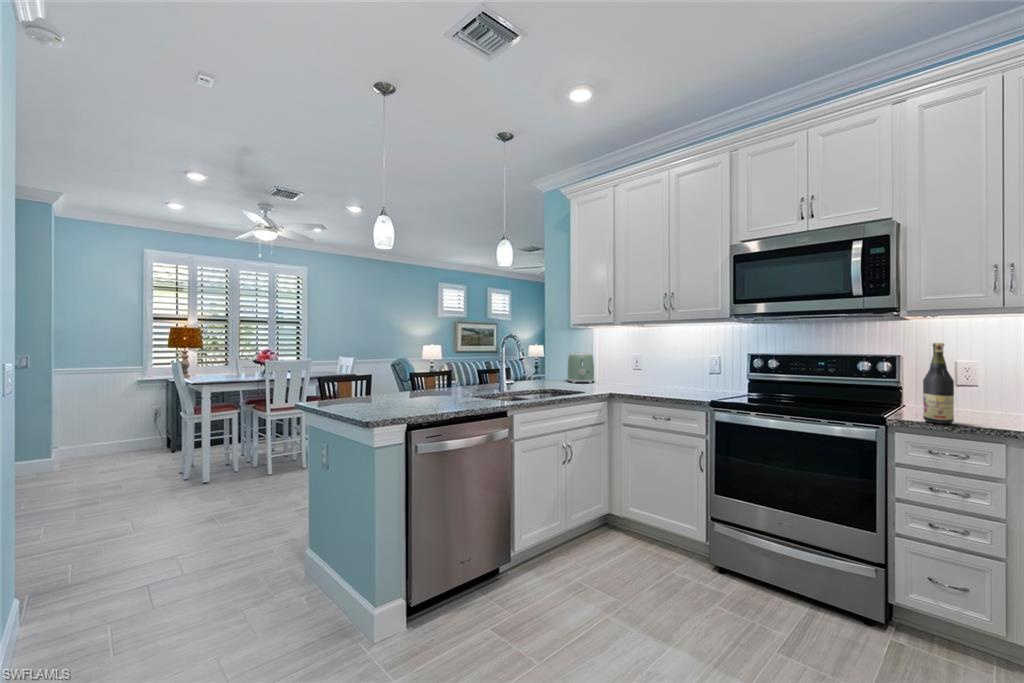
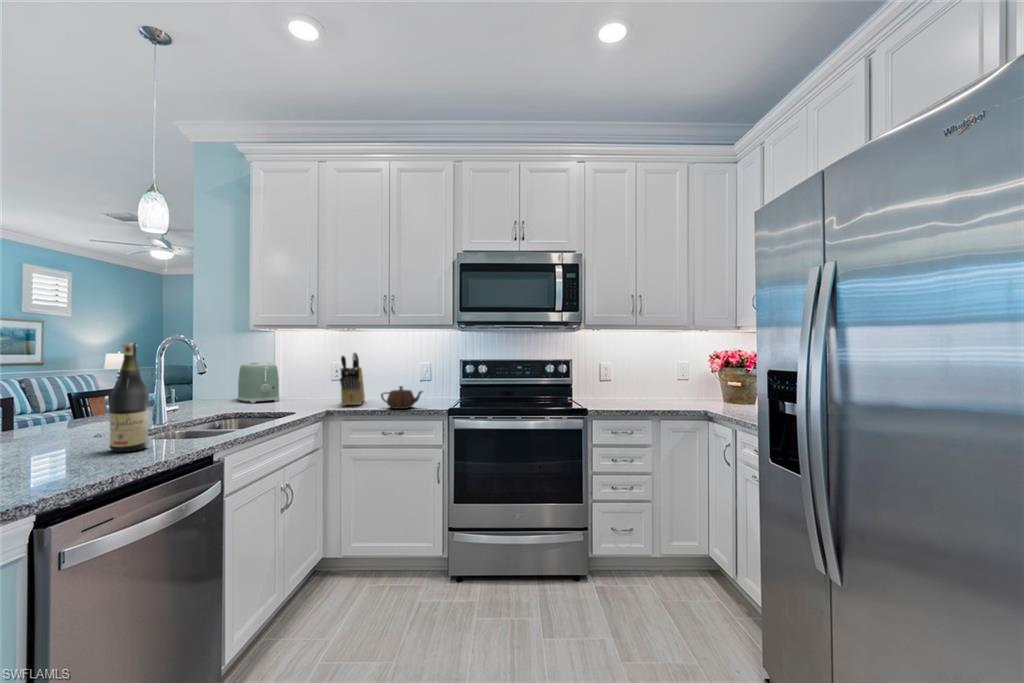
wine bottle: present [923,343,954,424] -> present [110,343,149,452]
knife block: none [625,345,656,391] -> present [340,353,365,406]
teapot: none [656,376,693,397] -> present [381,386,422,409]

